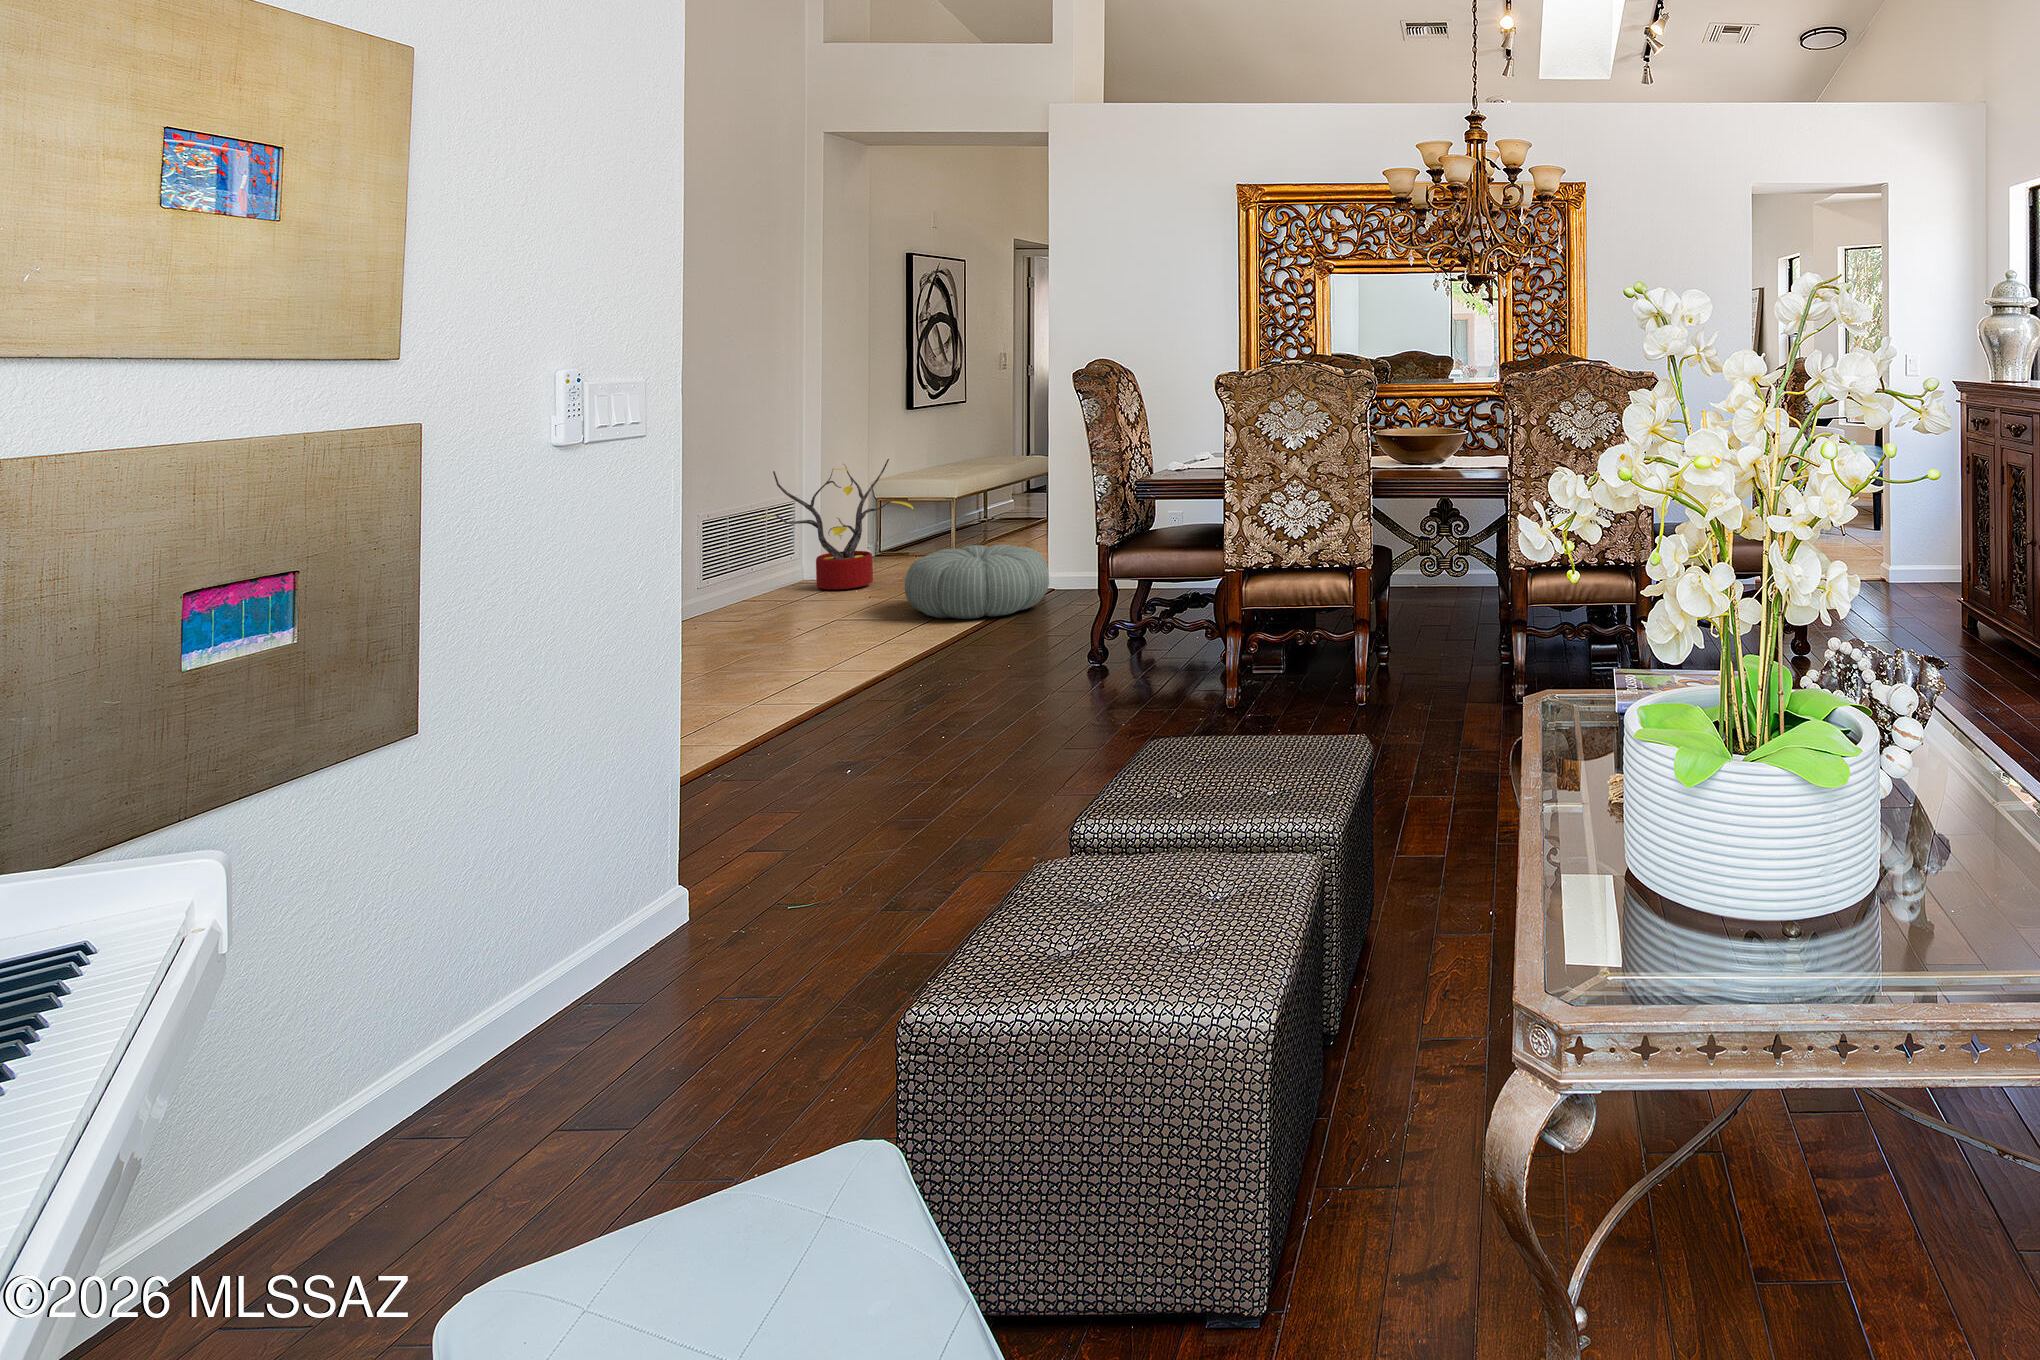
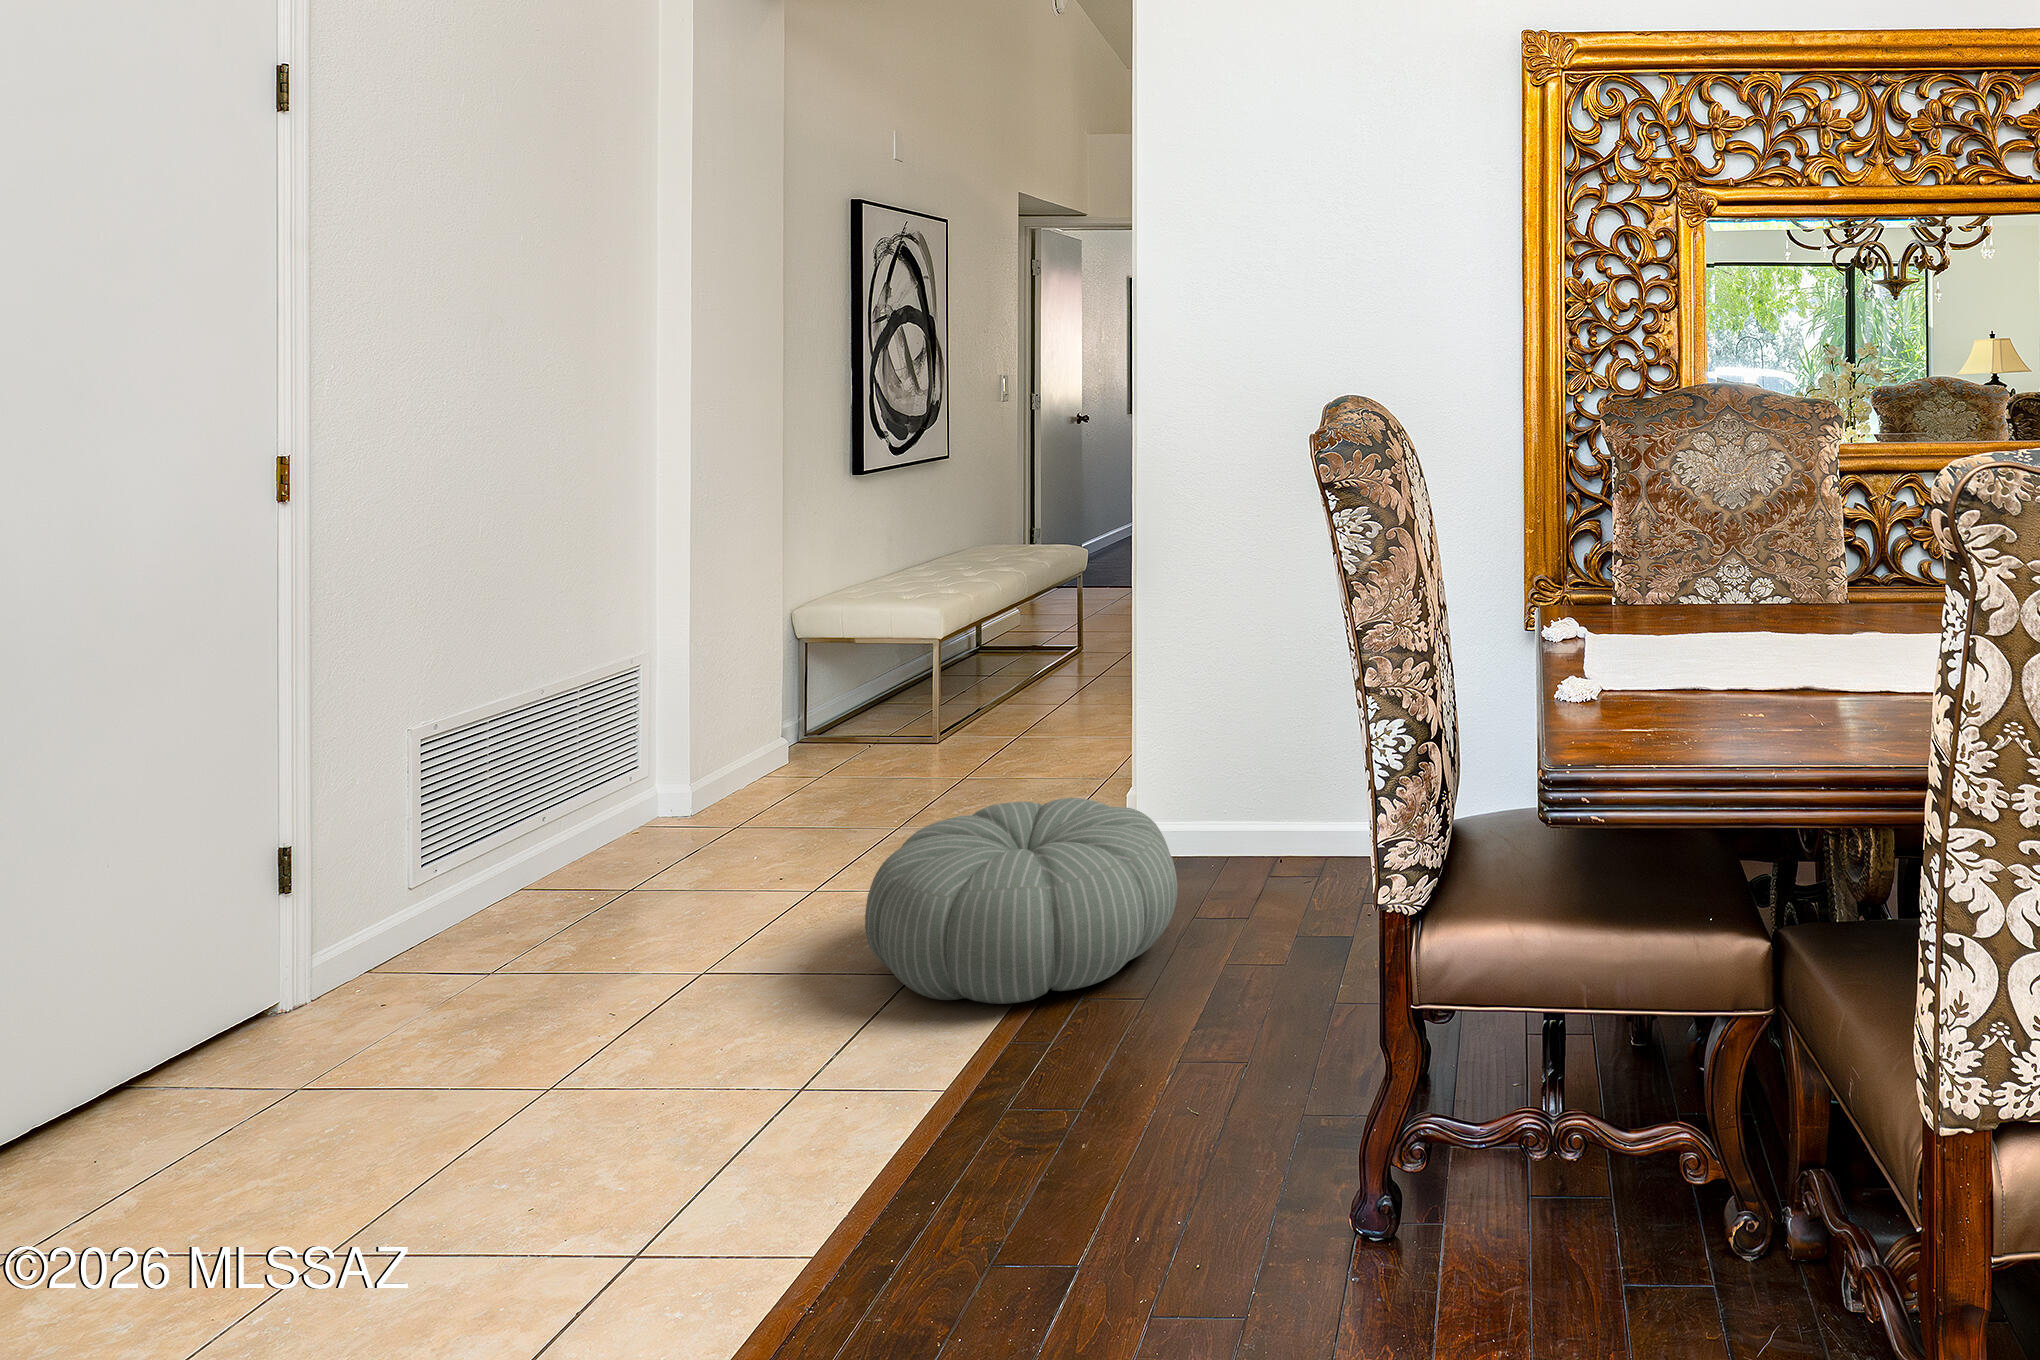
decorative plant: present [760,459,913,590] -> none [548,597,871,884]

